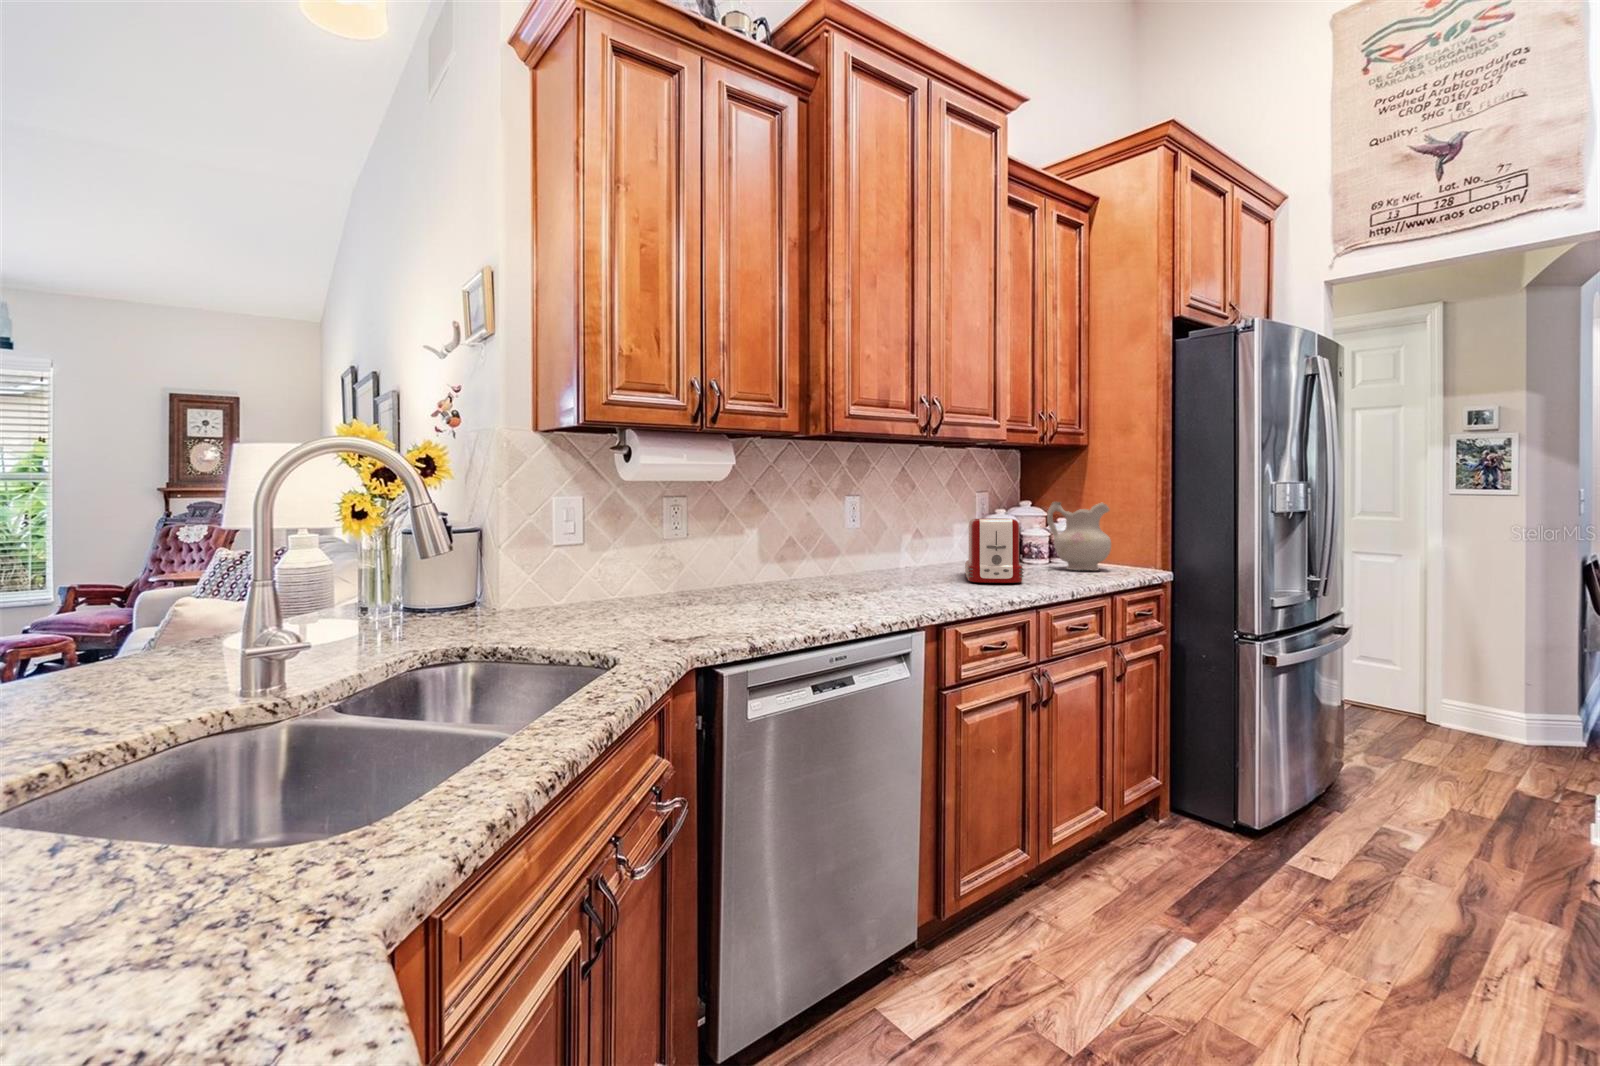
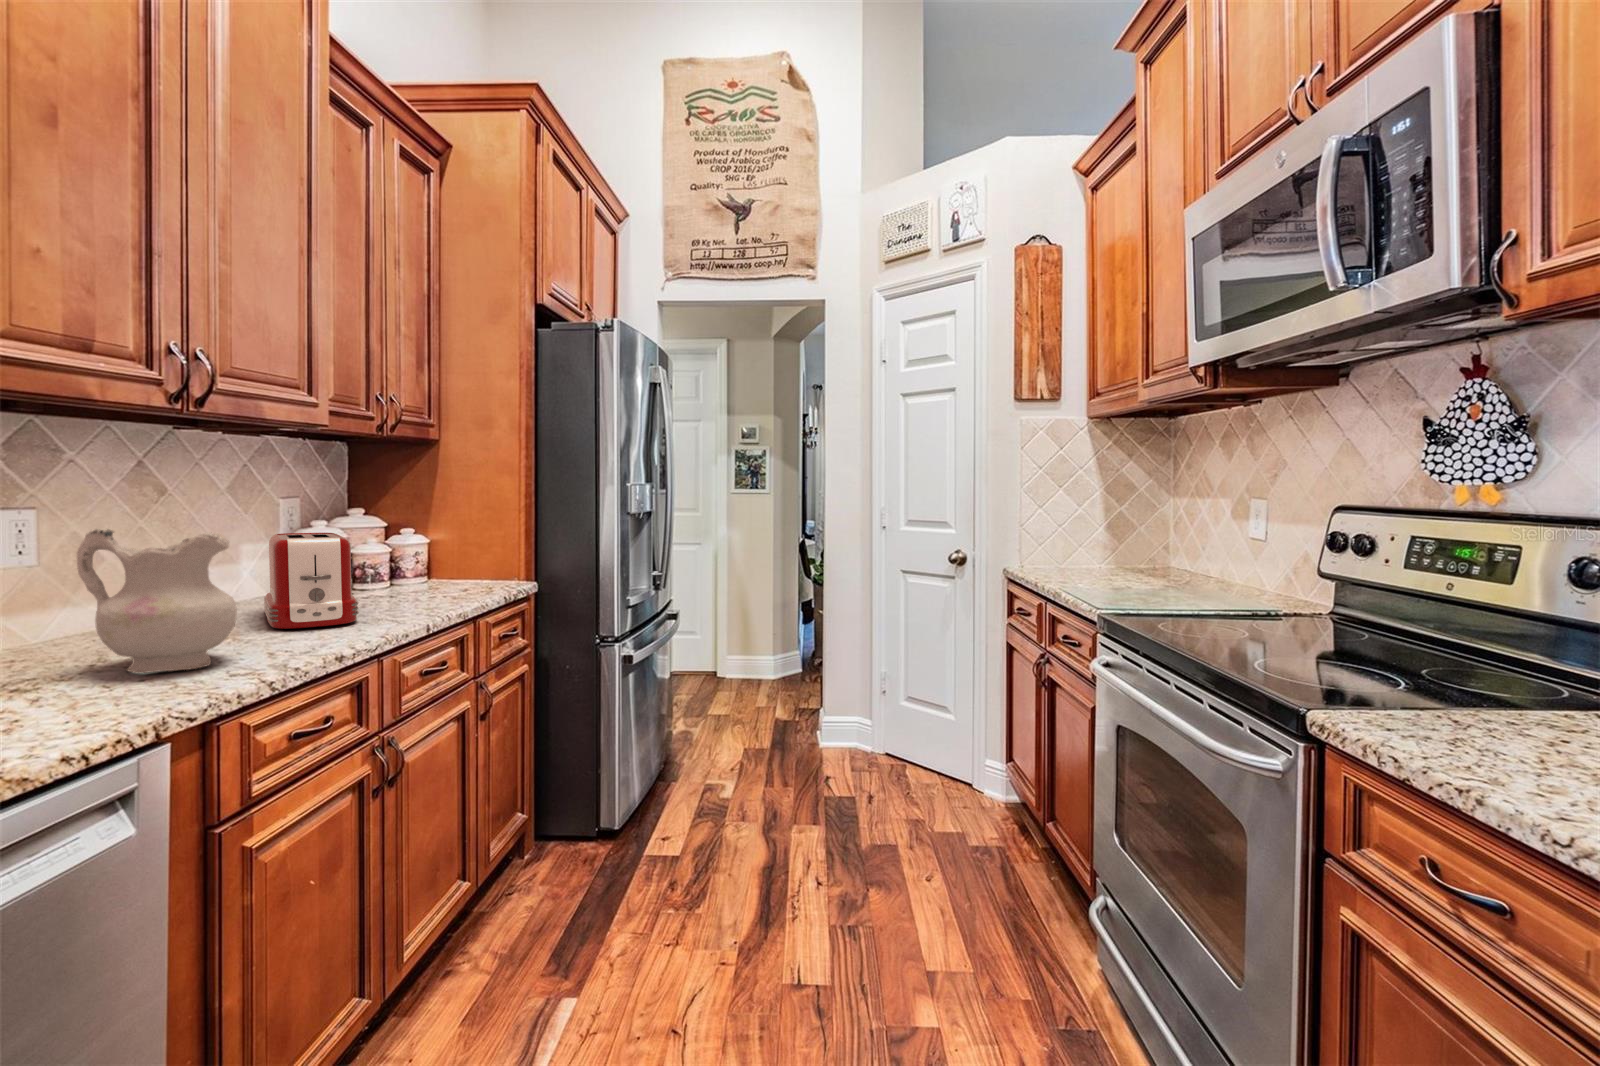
ceramic pitcher: present [1047,502,1111,571] -> present [77,529,237,673]

